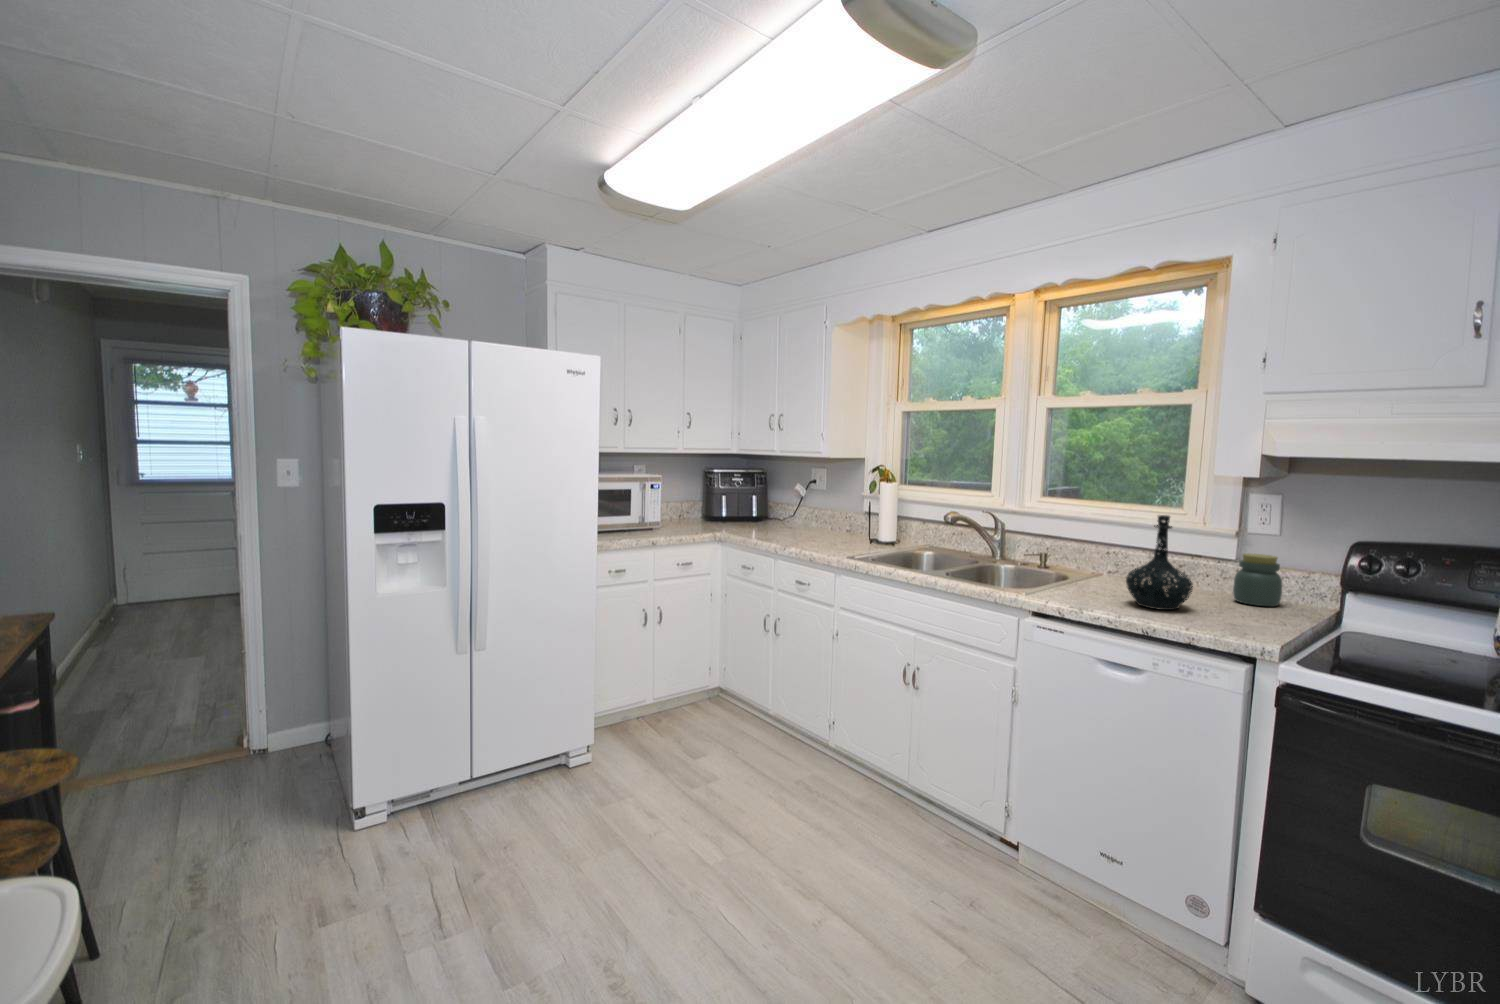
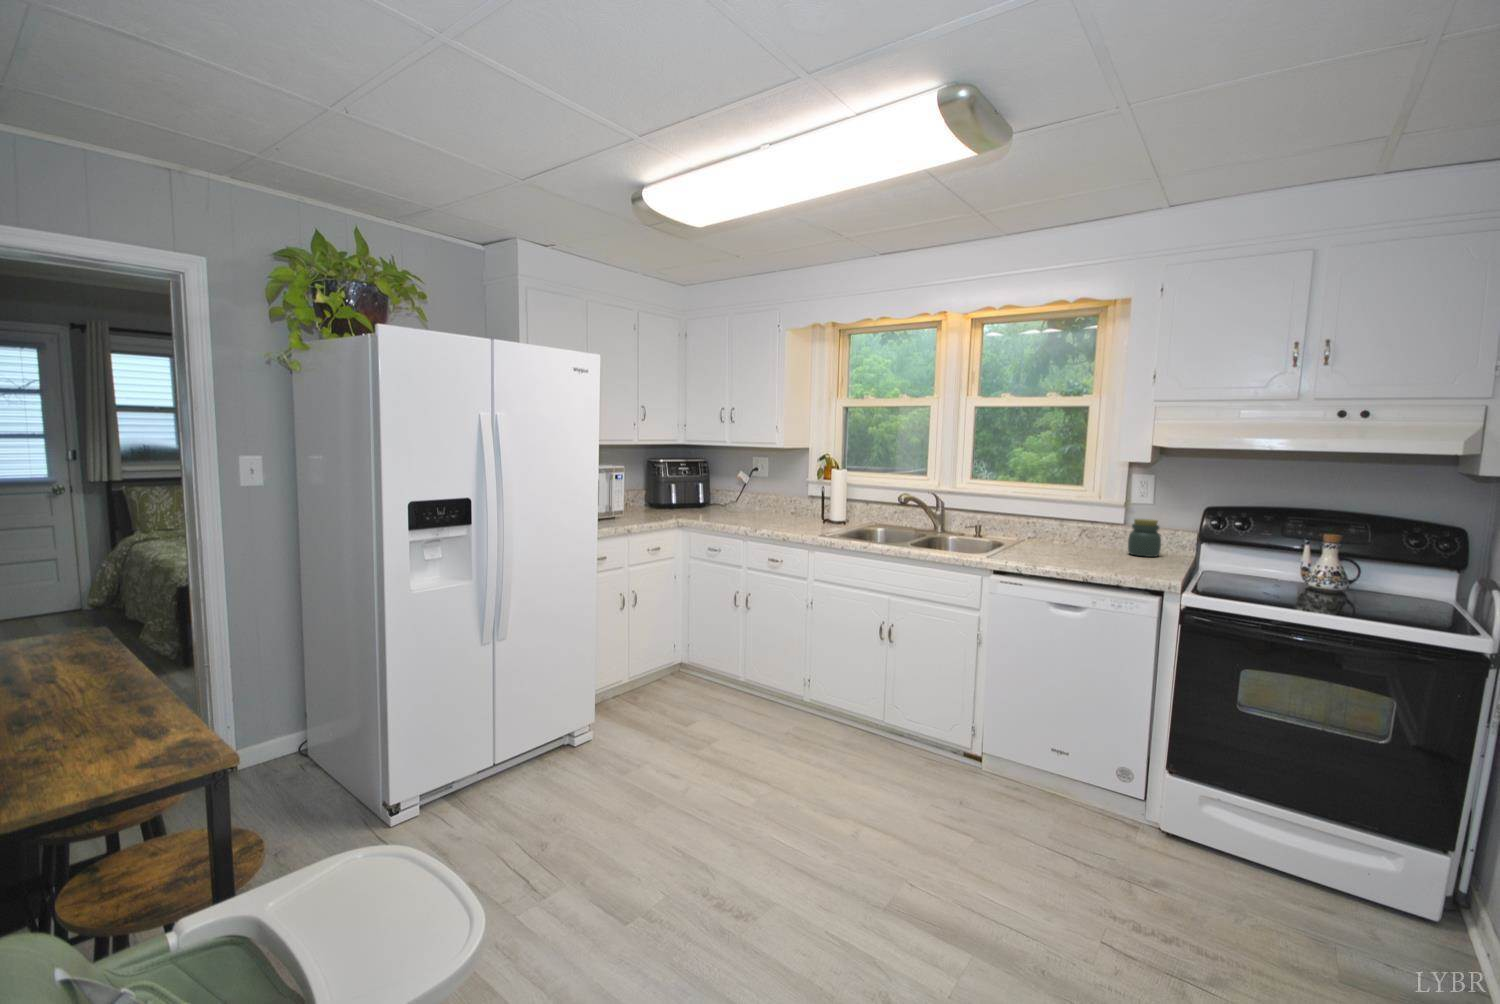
bottle: present [1126,515,1193,610] -> none [1061,492,1109,563]

